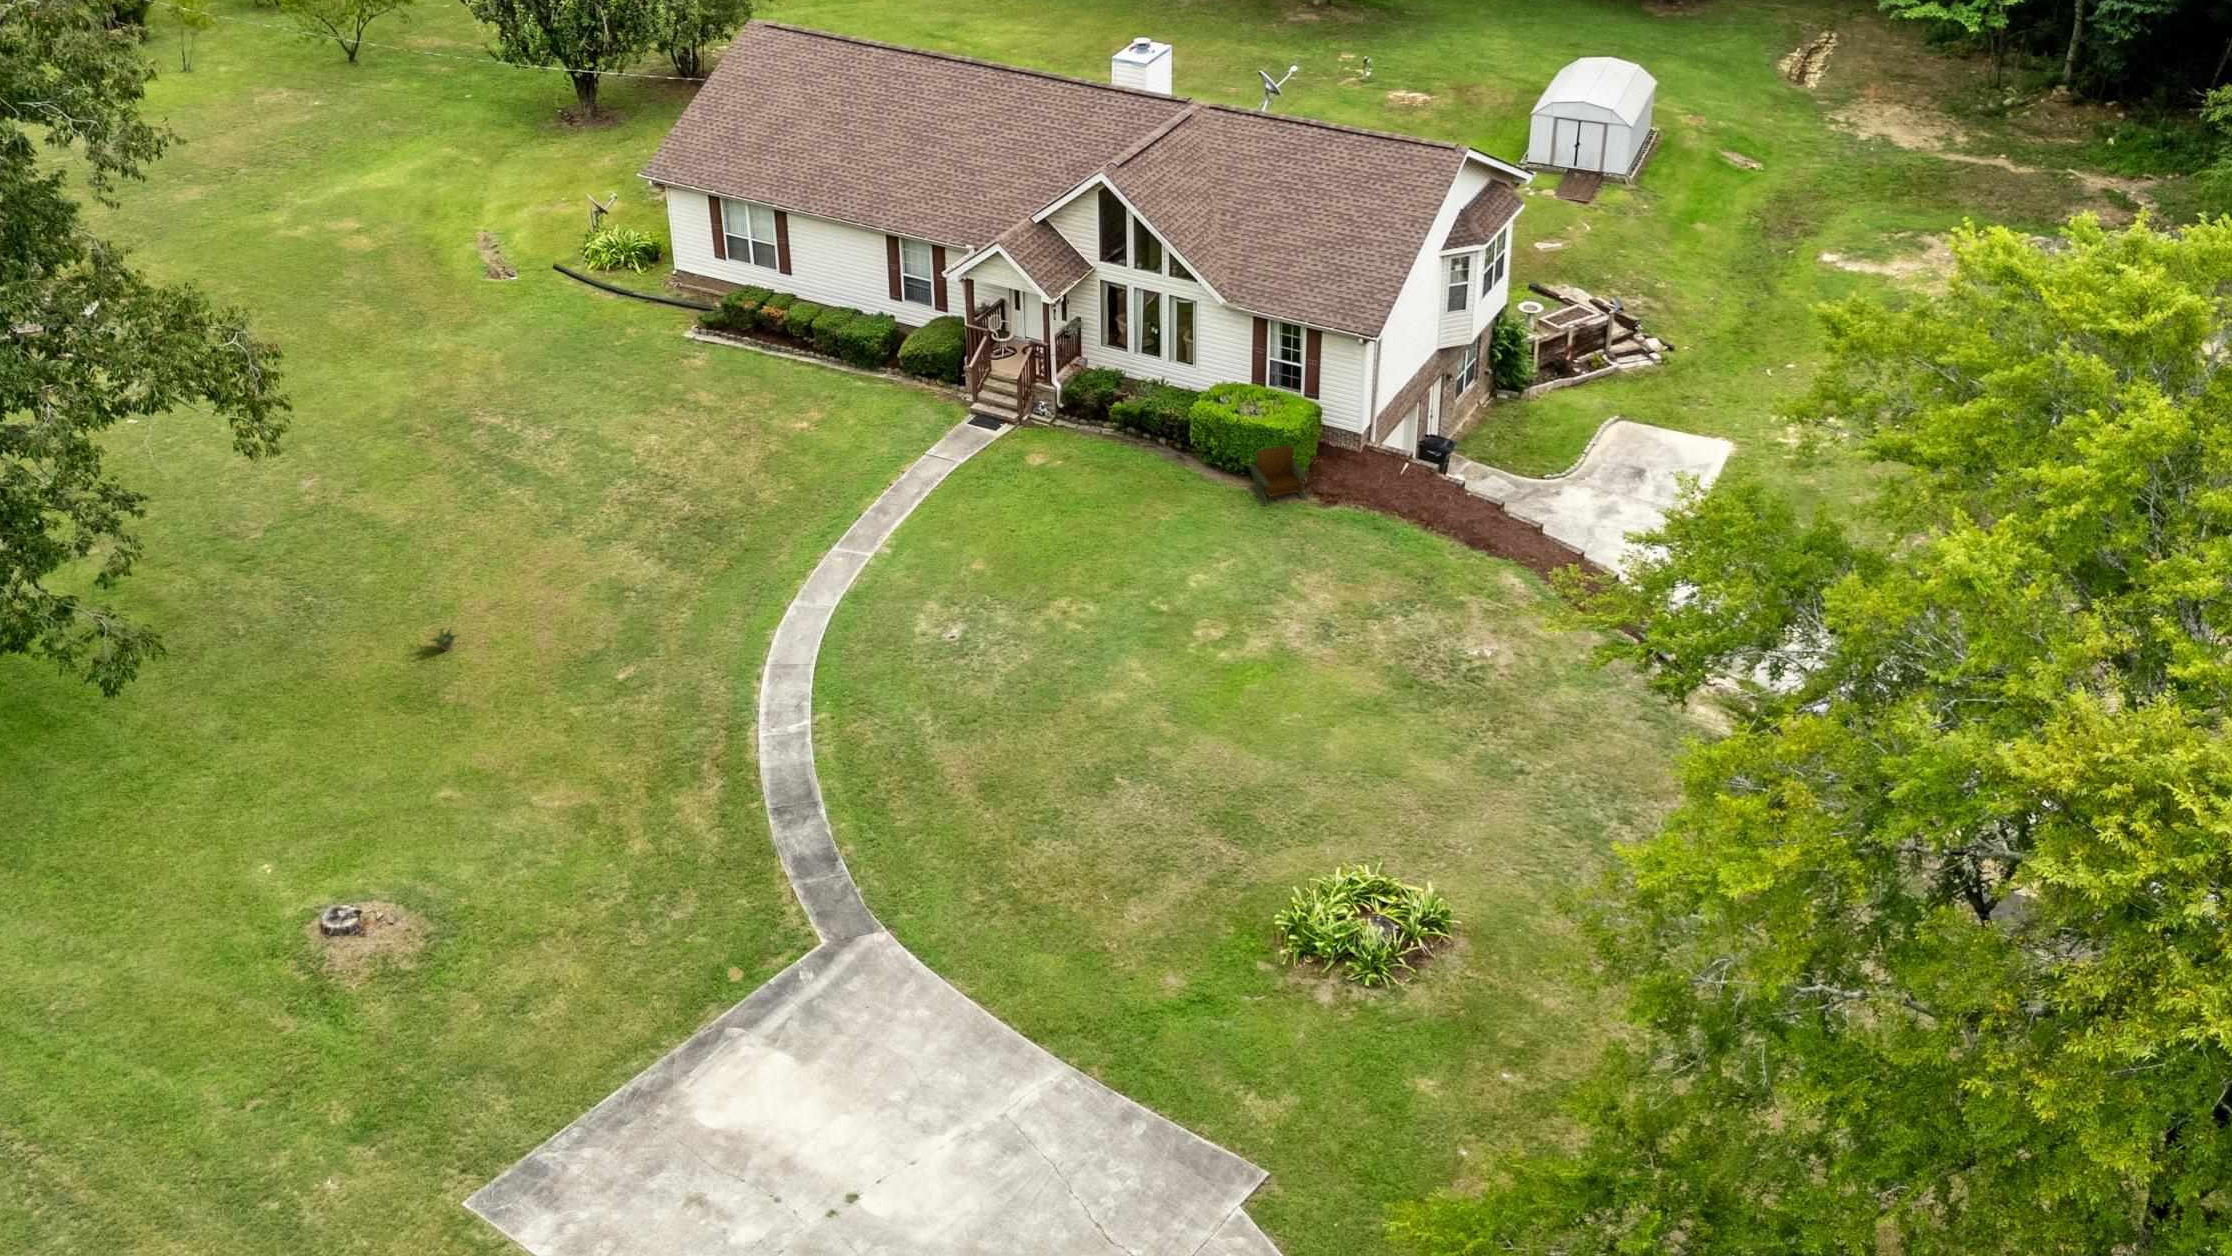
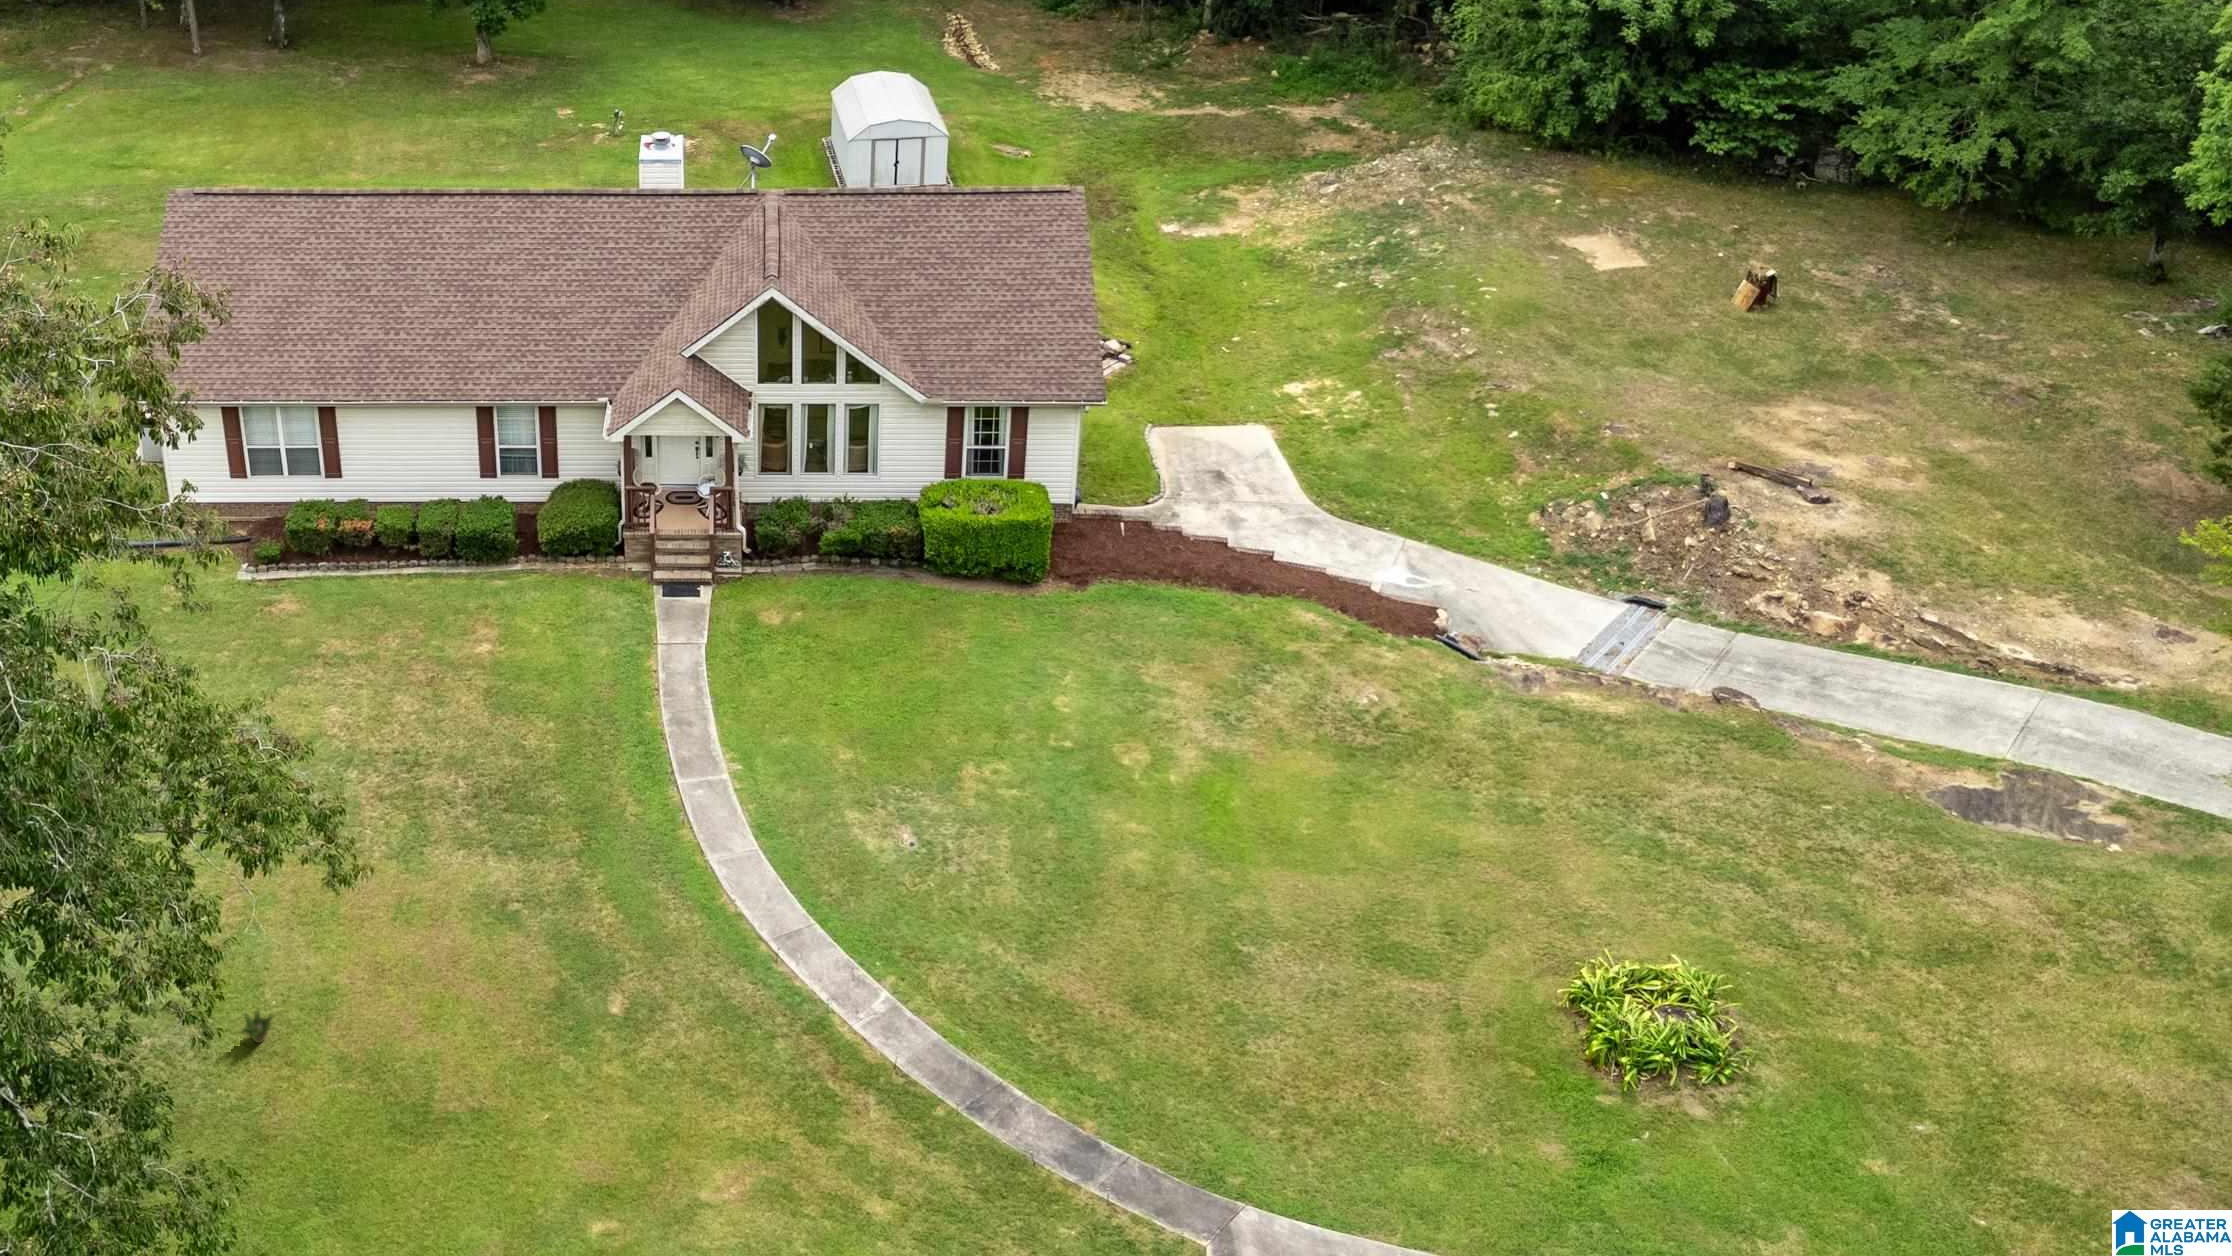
lounge chair: present [1250,445,1308,506] -> none [1022,532,1092,606]

